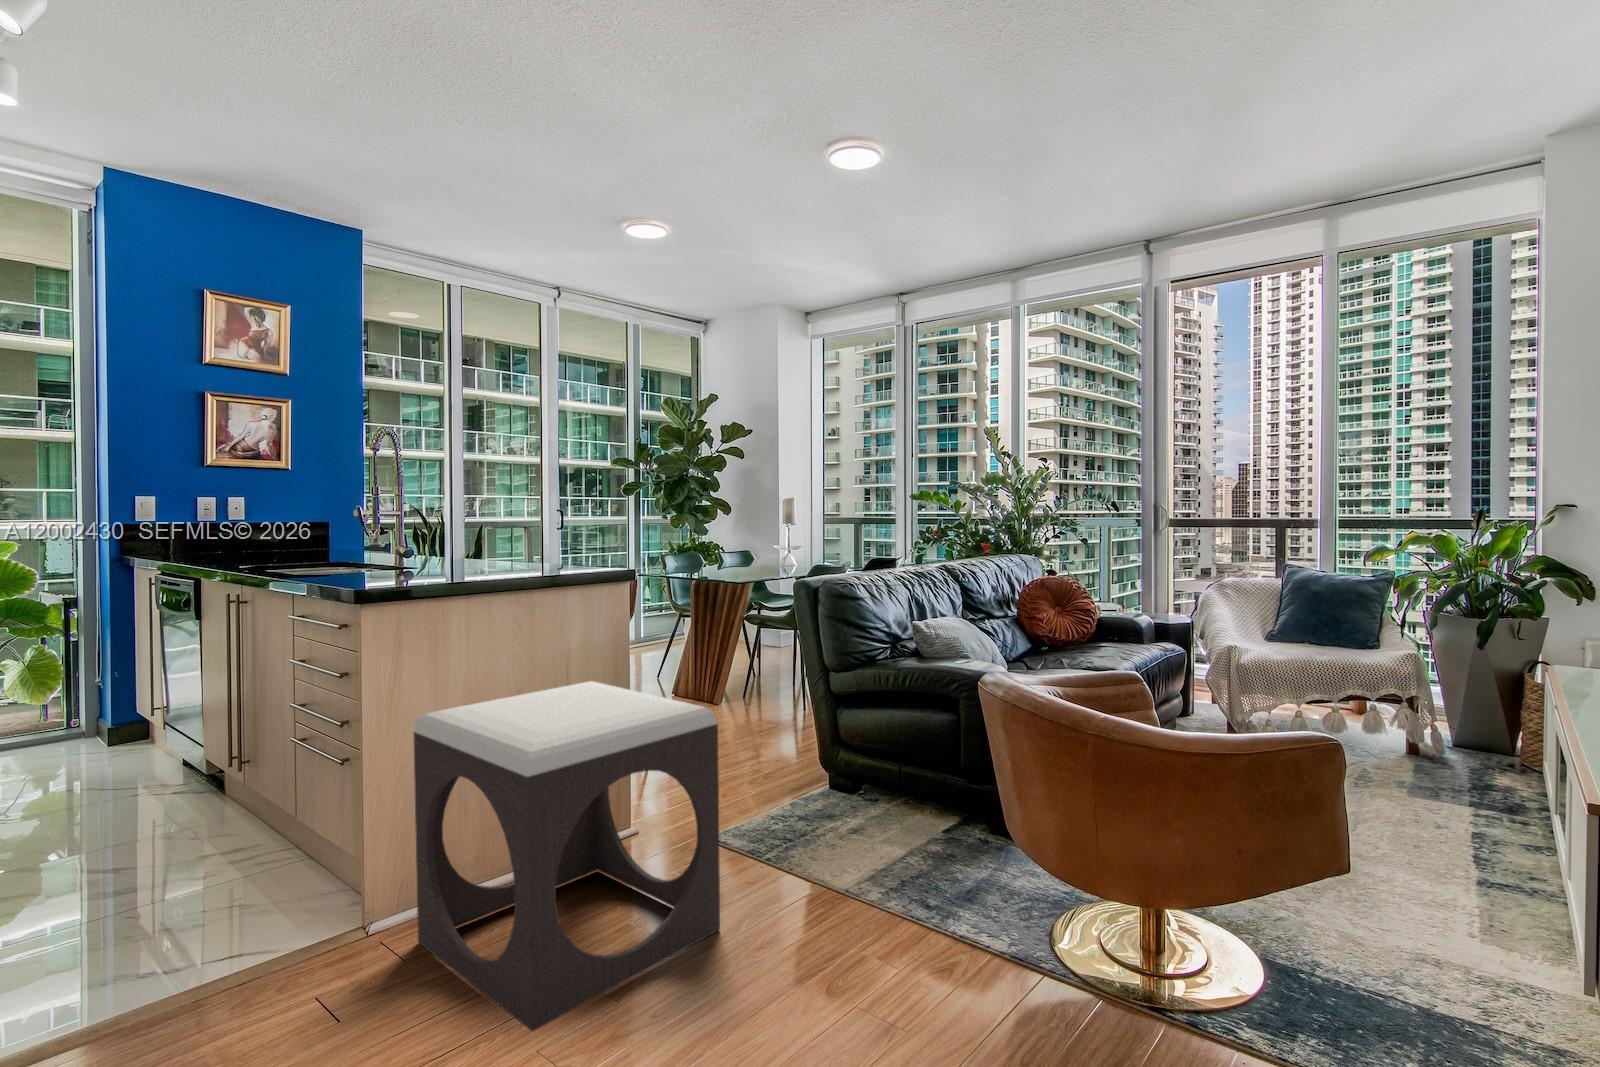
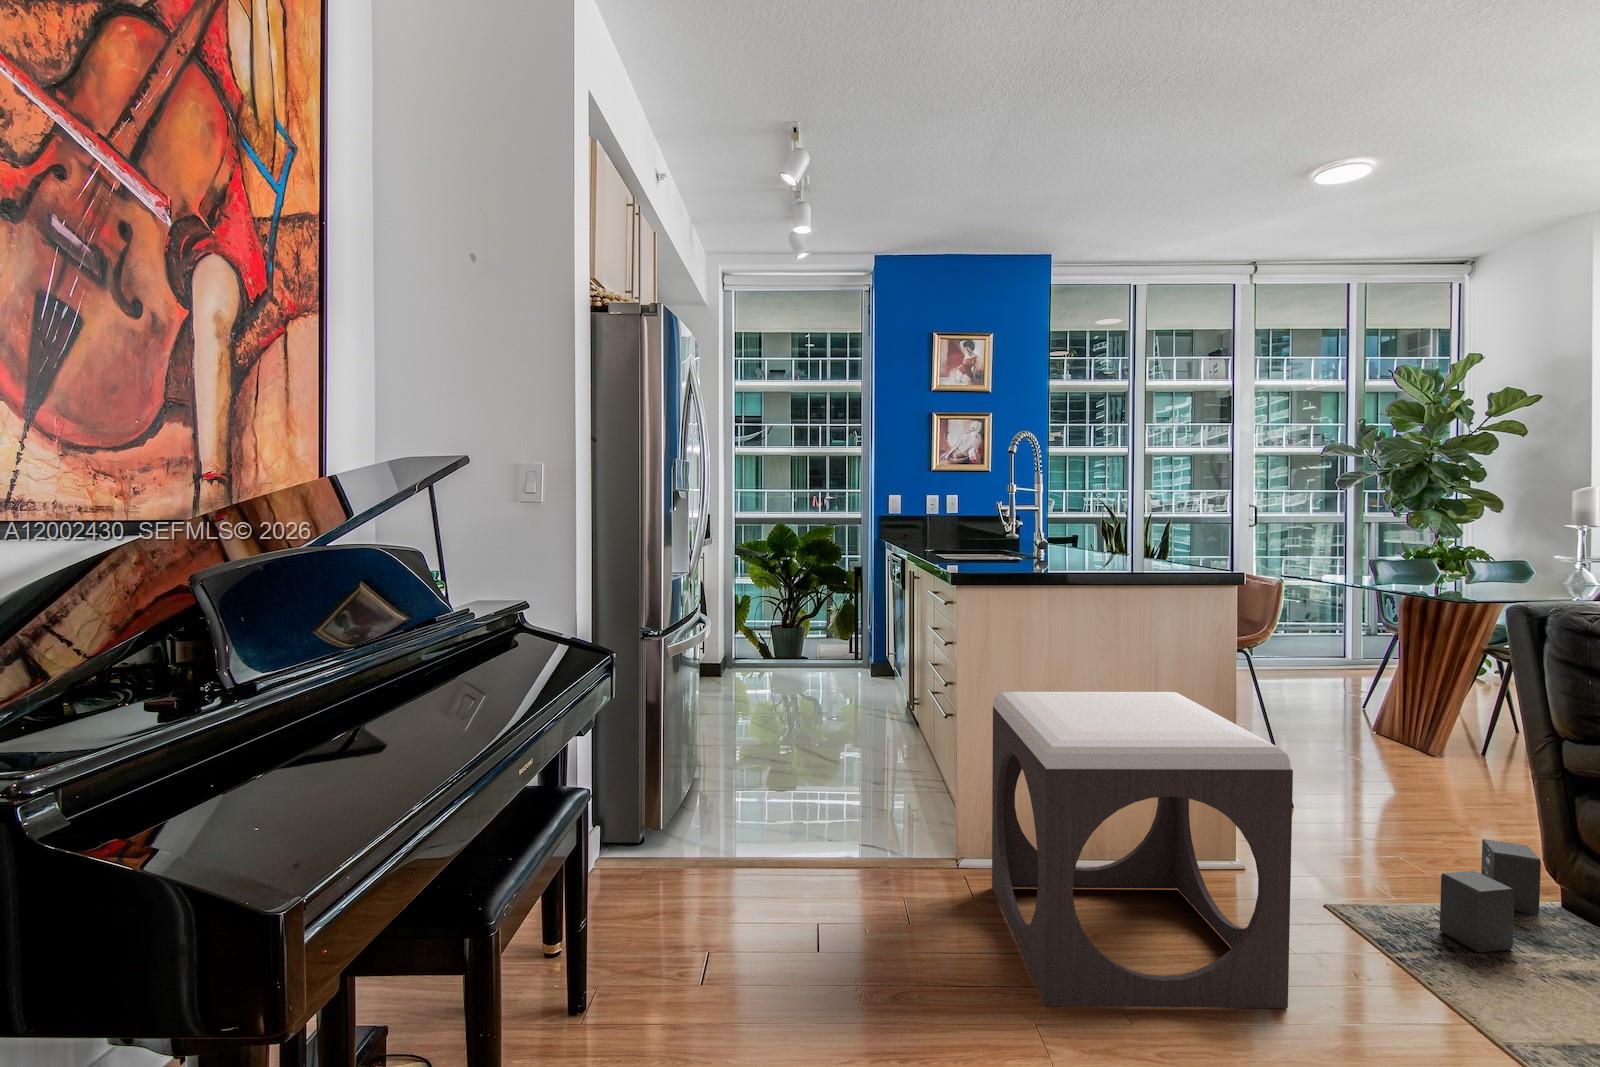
speaker: none [780,751,823,836] -> present [1440,839,1541,953]

